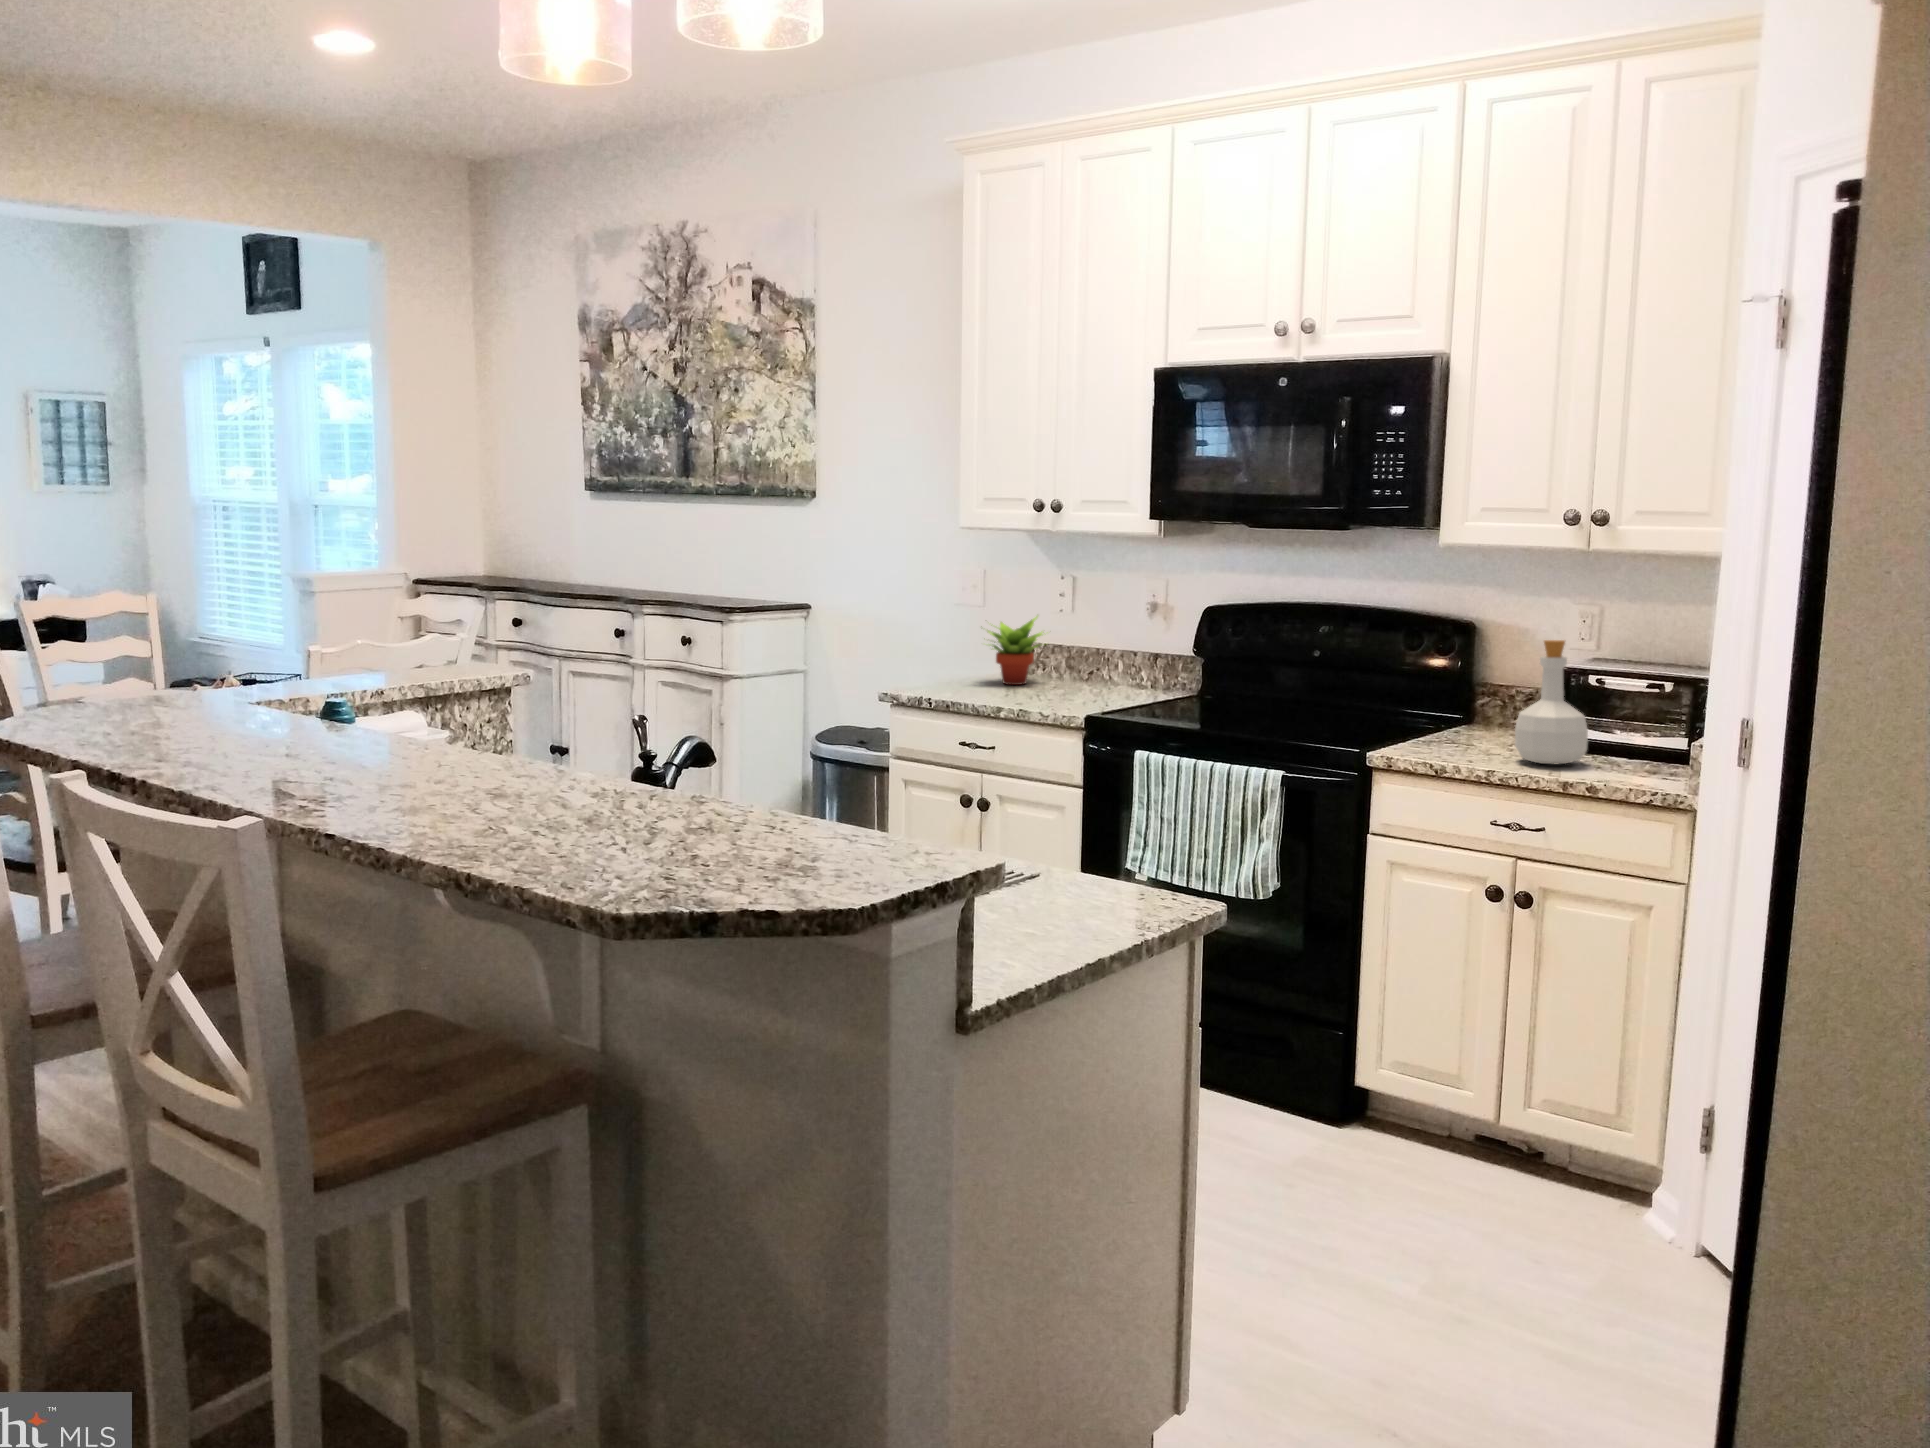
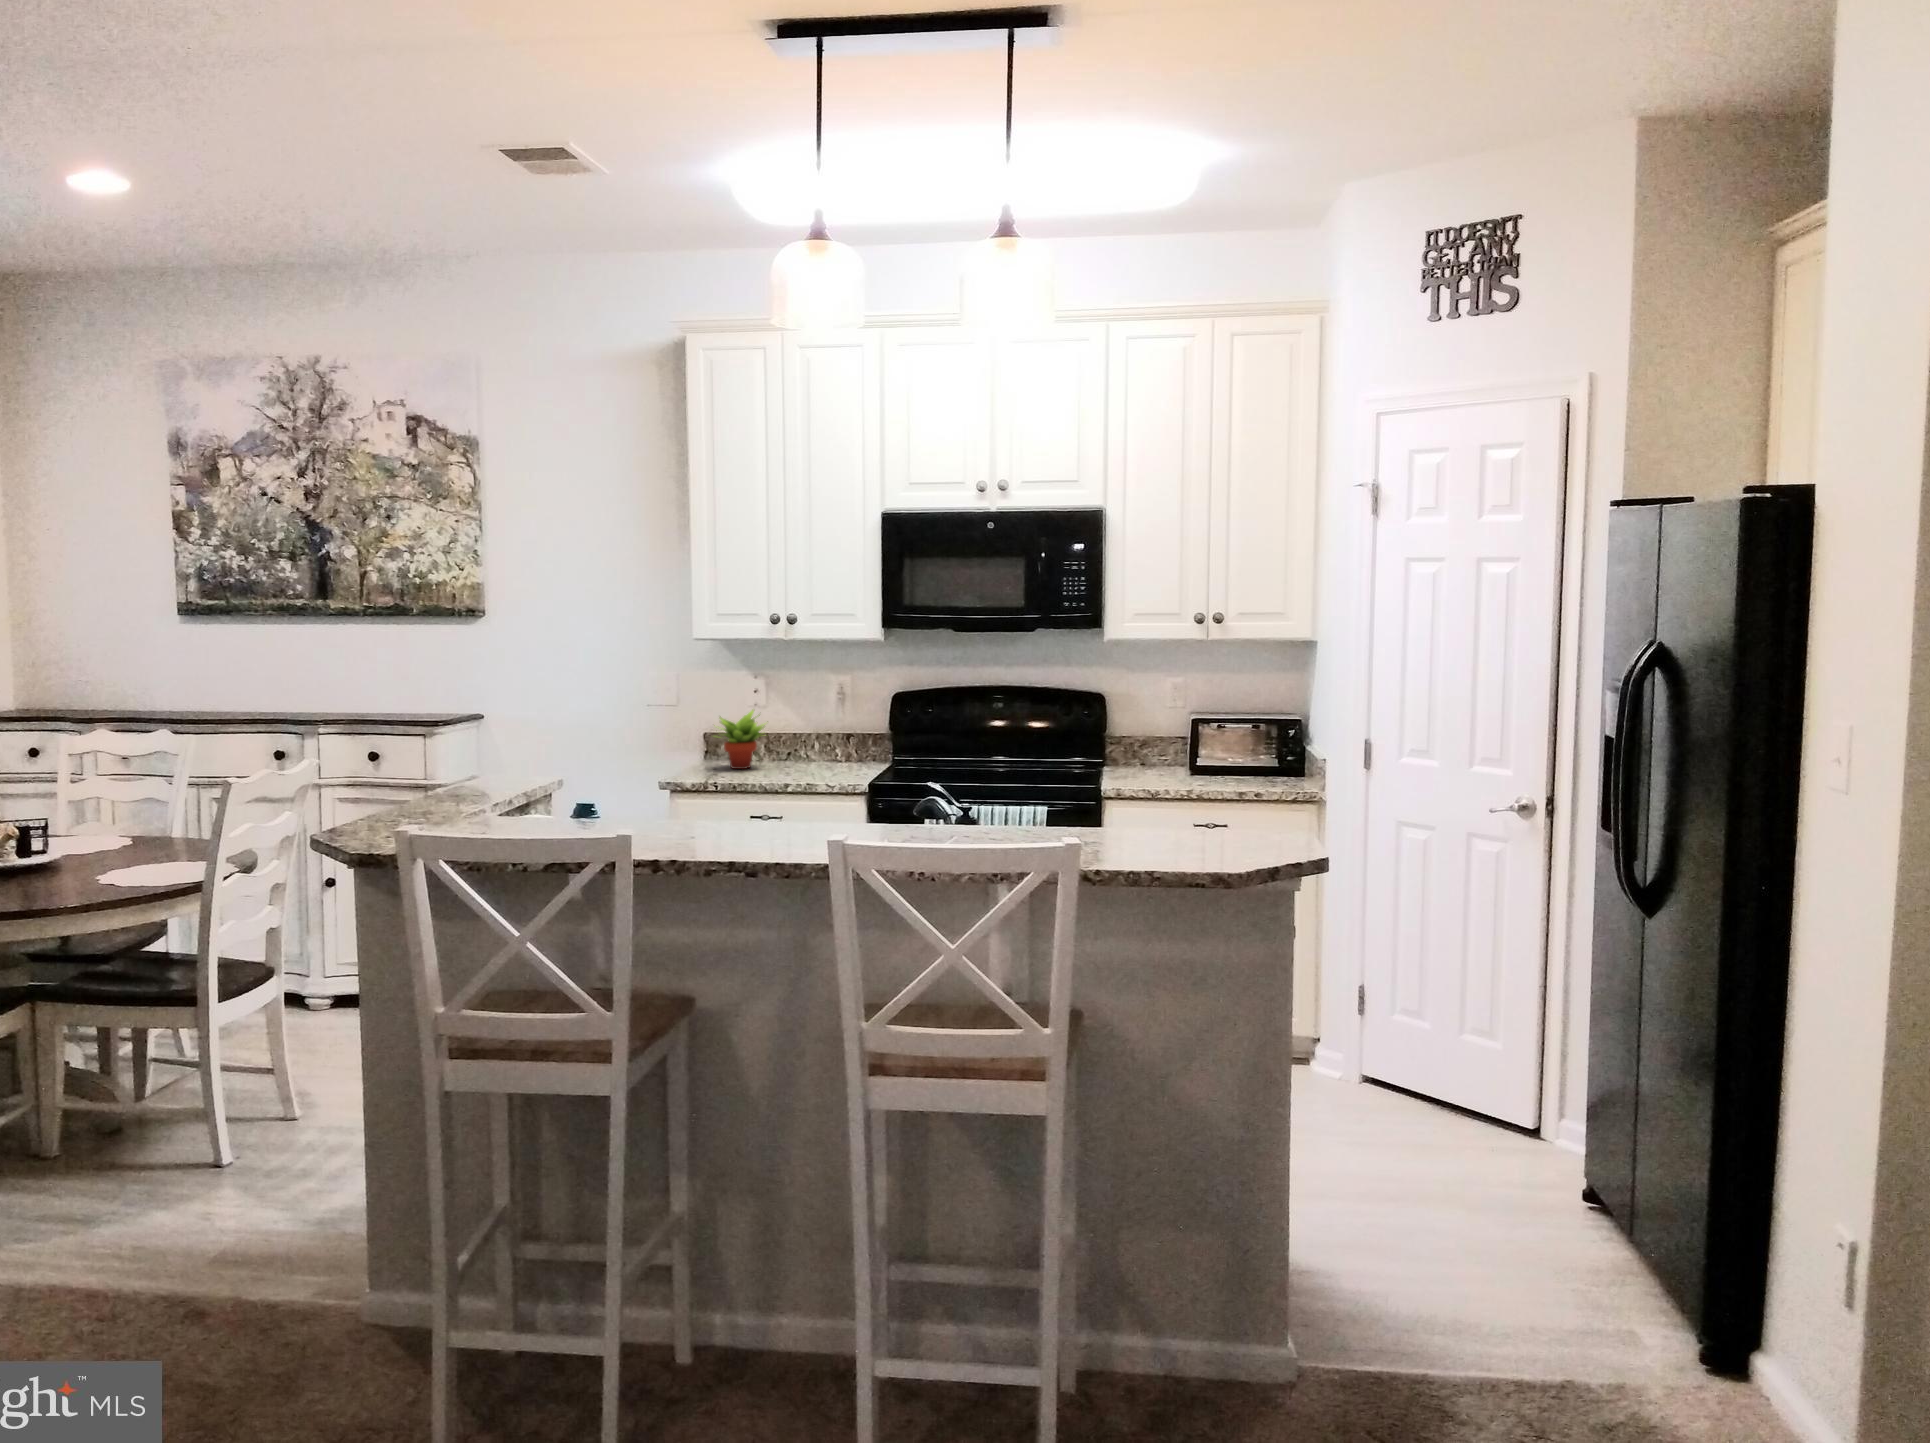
bottle: present [1515,640,1588,764] -> none [1191,698,1238,783]

